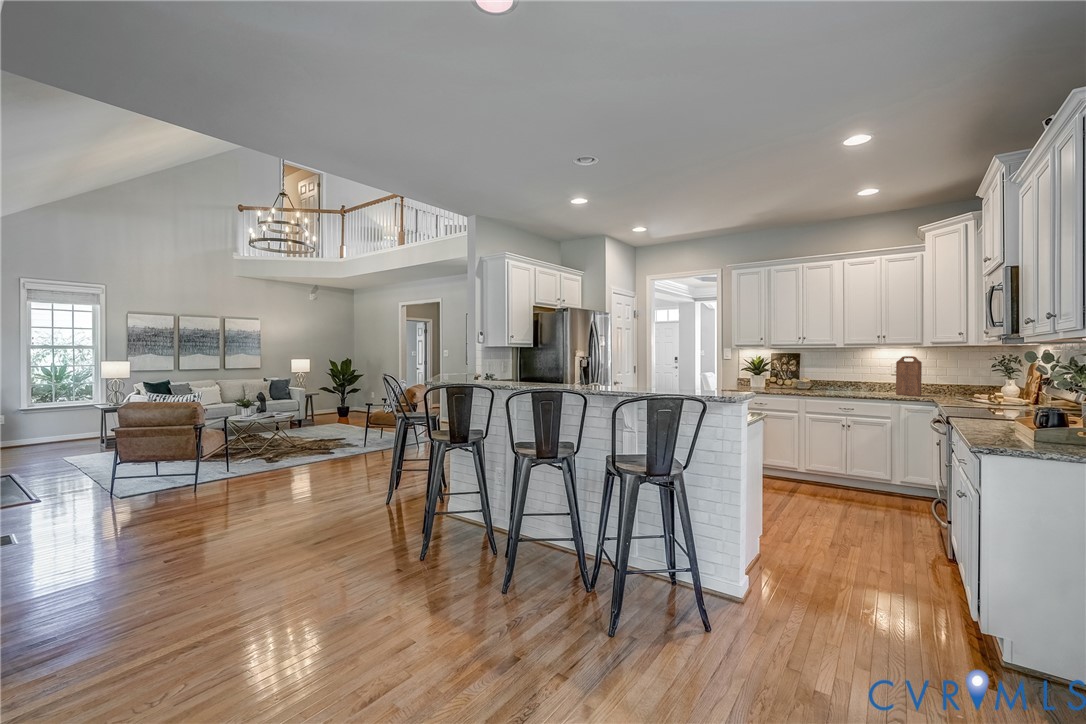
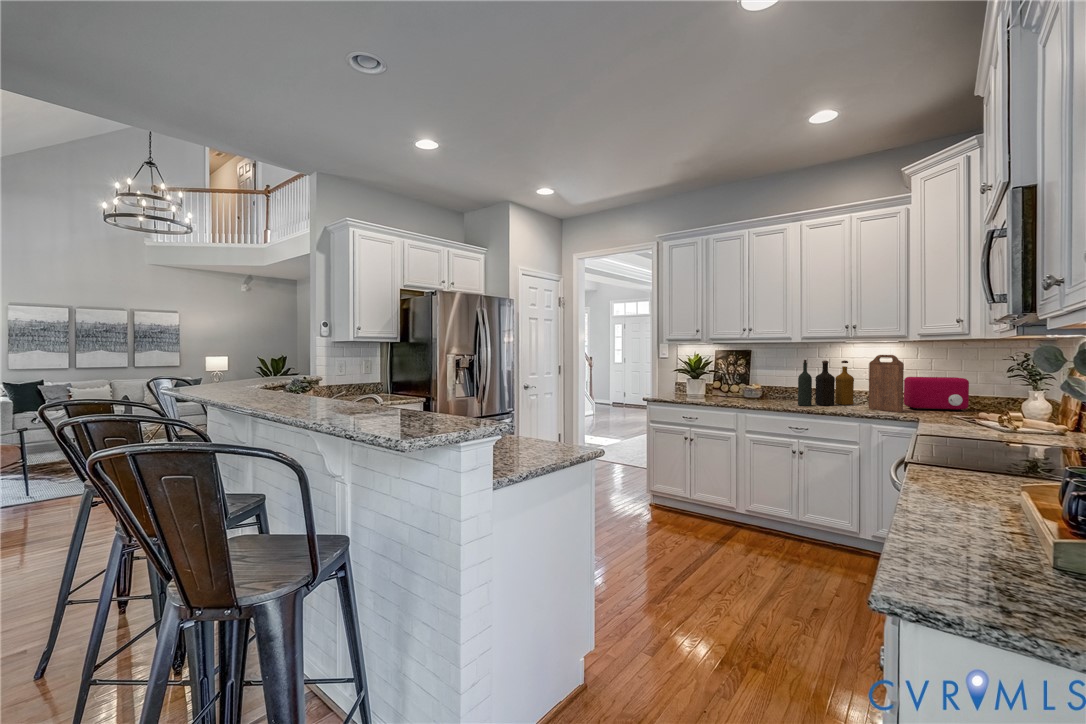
bottle: none [843,360,884,393] -> present [798,360,854,406]
toaster: none [920,372,965,395] -> present [904,377,969,411]

